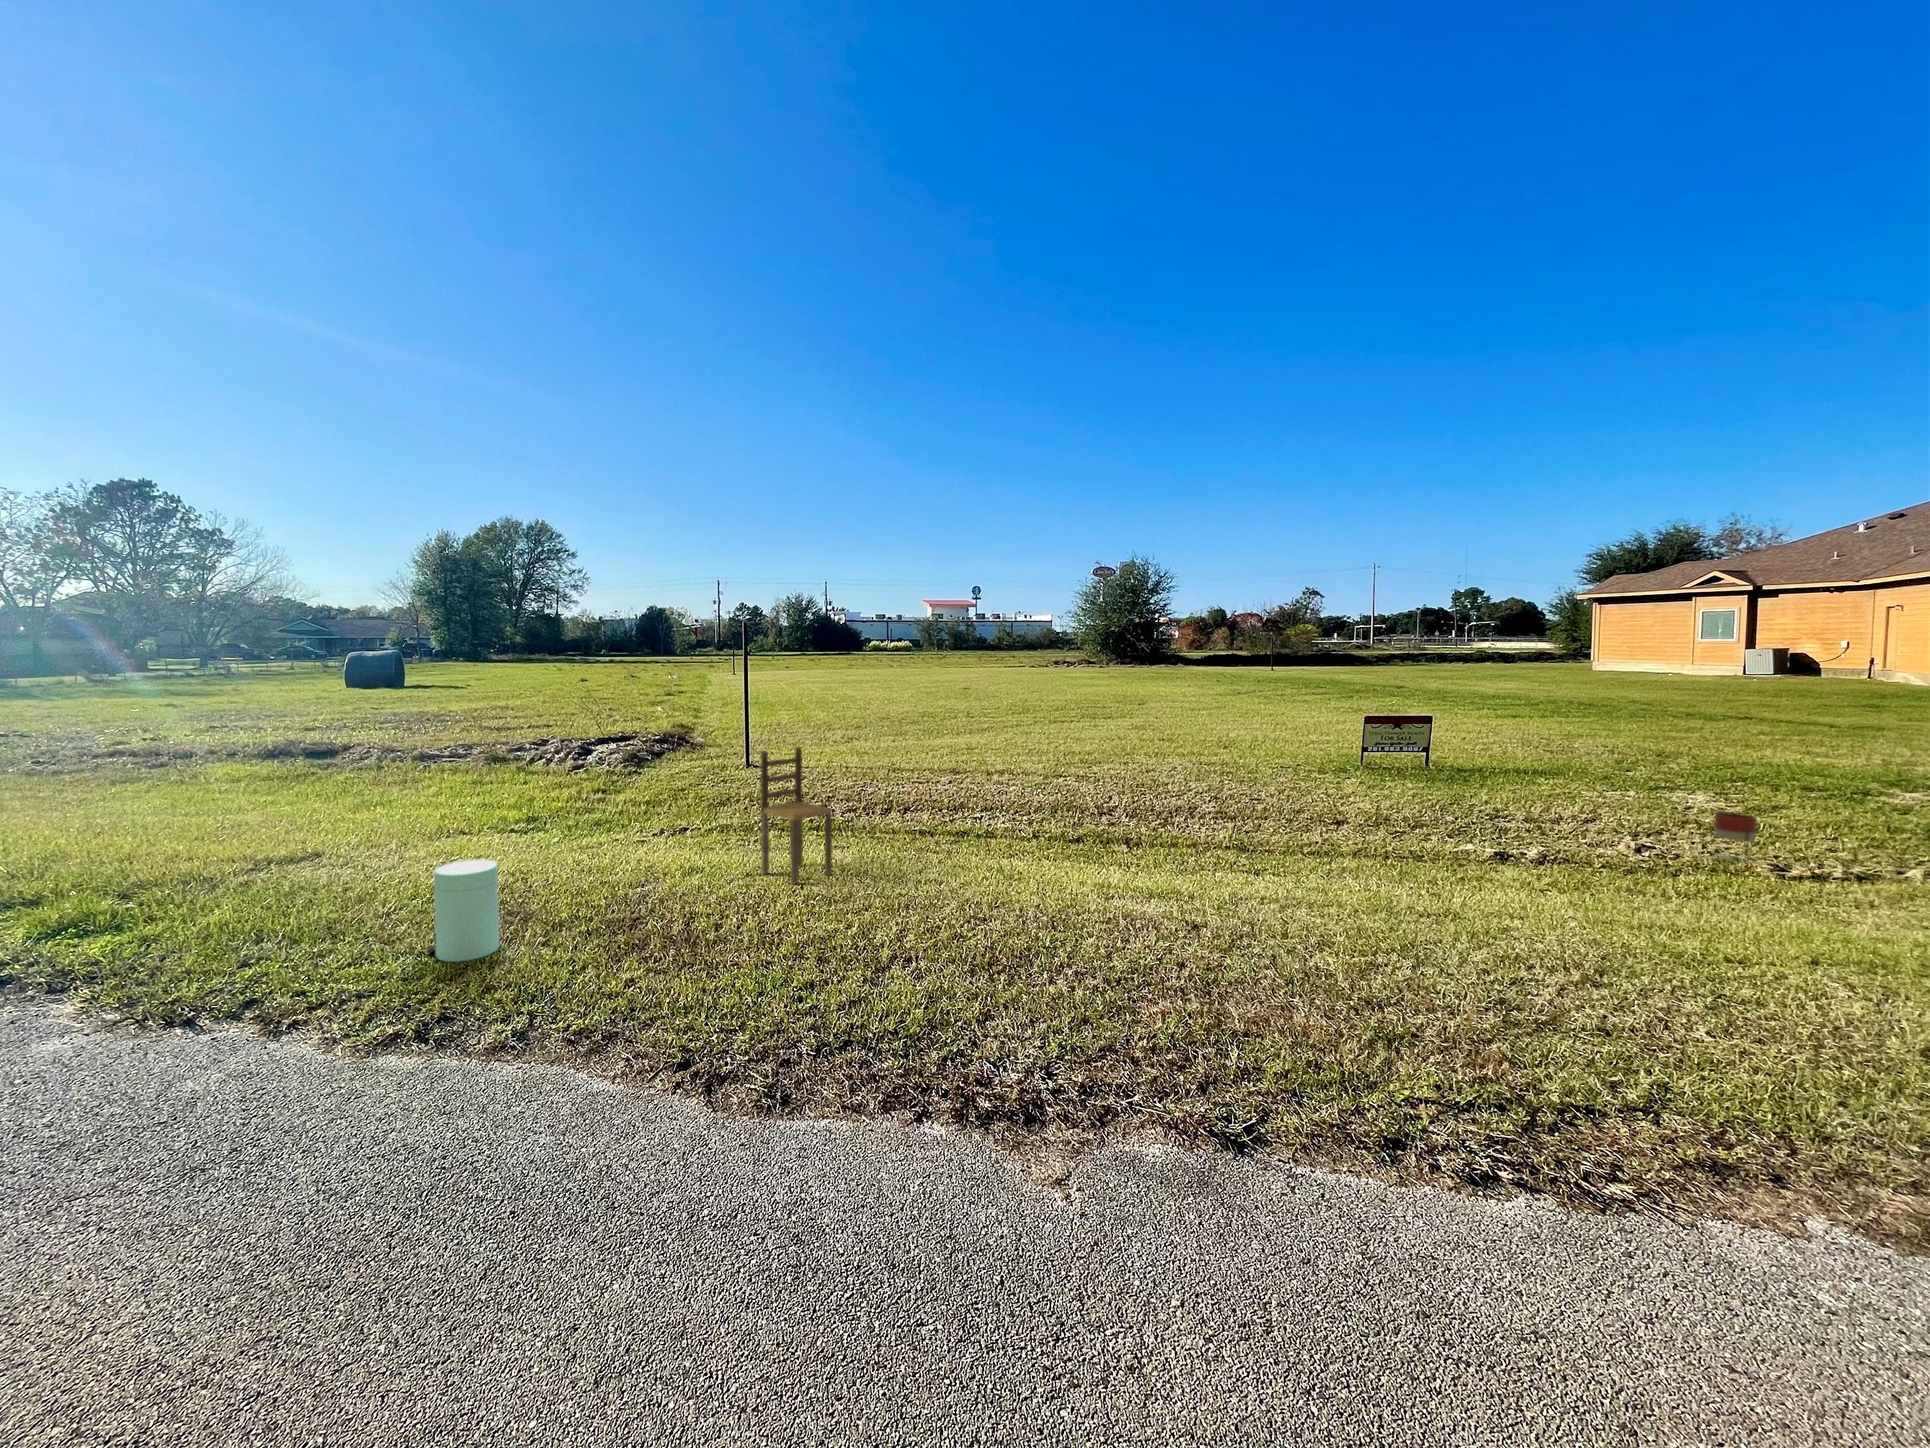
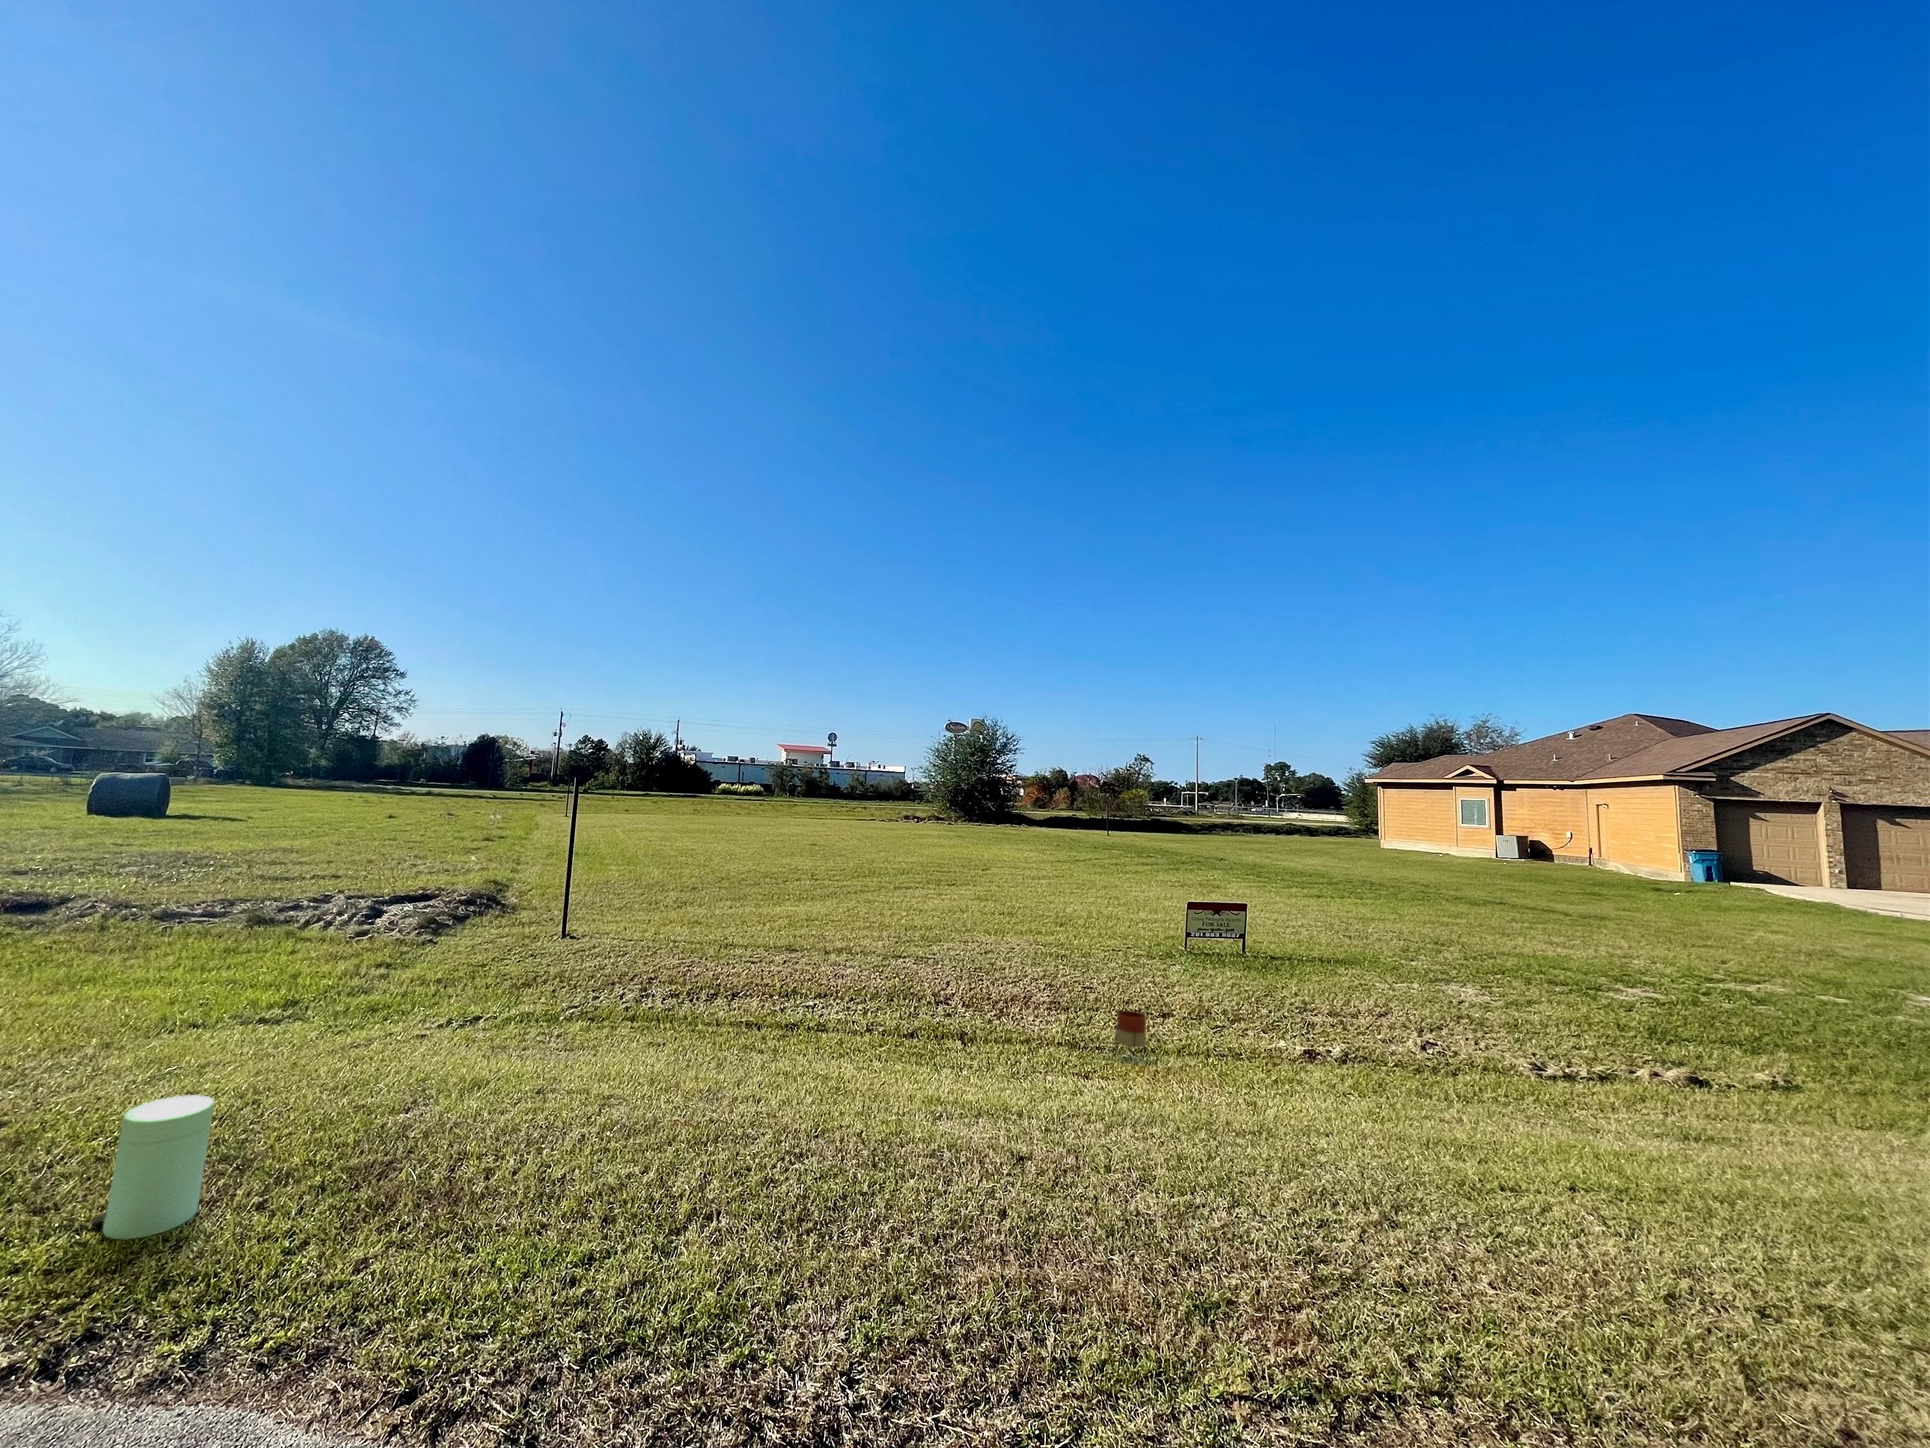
chair: present [760,747,832,884] -> none [557,940,647,1106]
planter: present [1714,812,1757,858] -> present [1115,1010,1146,1048]

